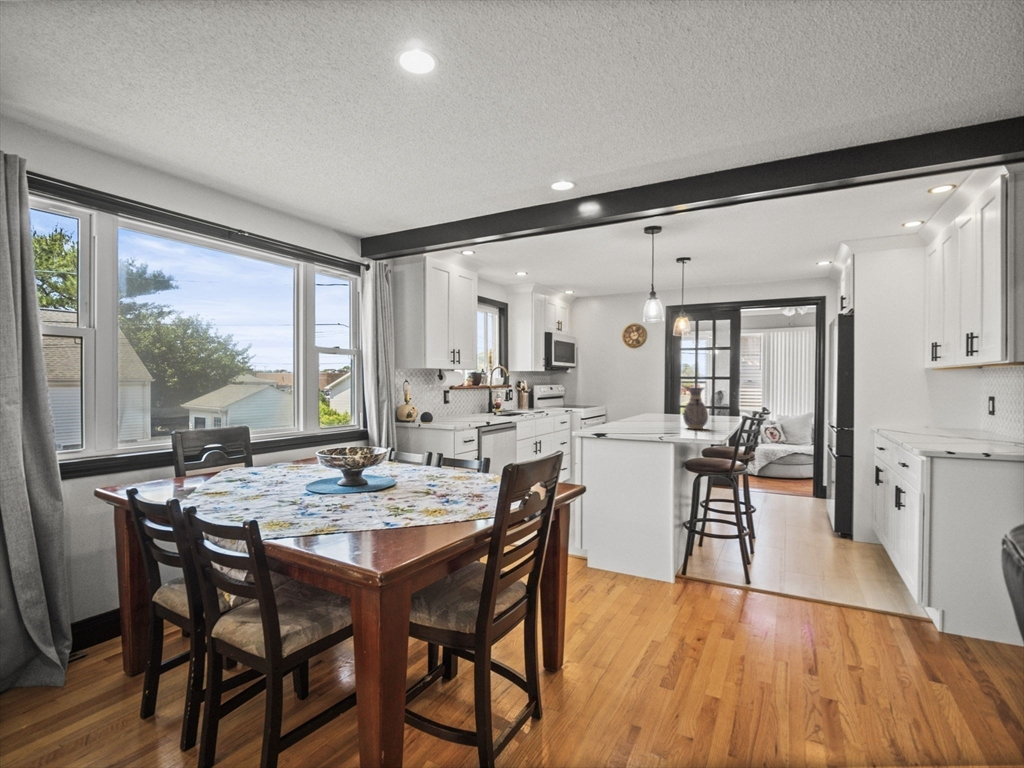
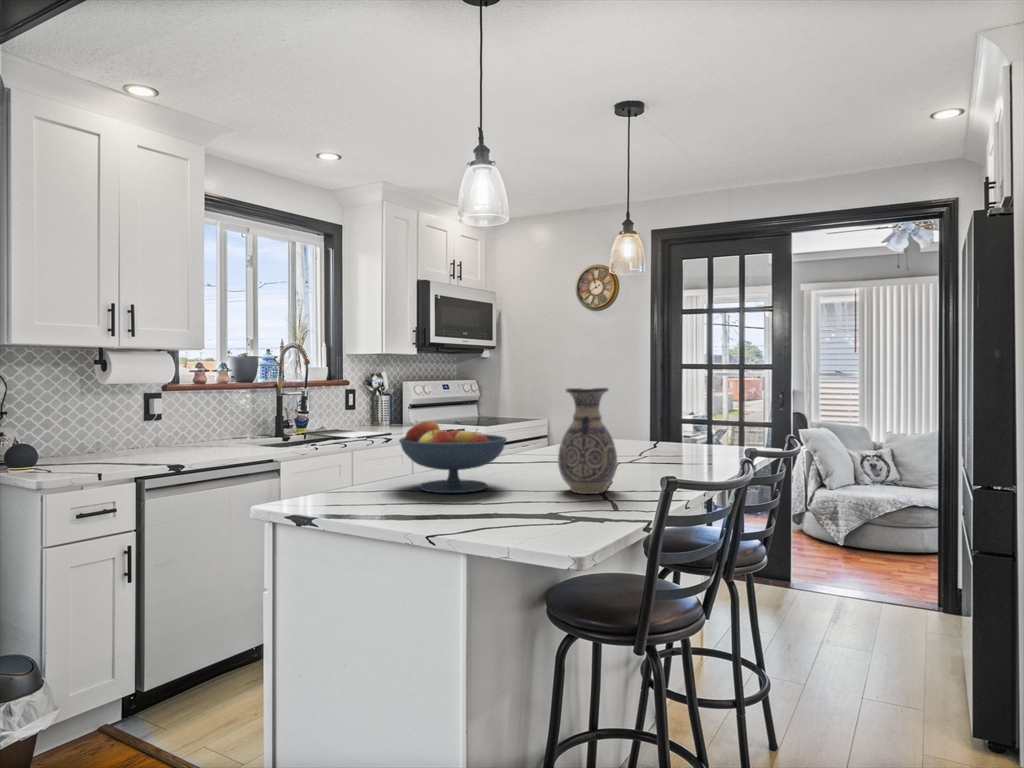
fruit bowl: none [618,400,663,429] -> present [399,421,507,493]

